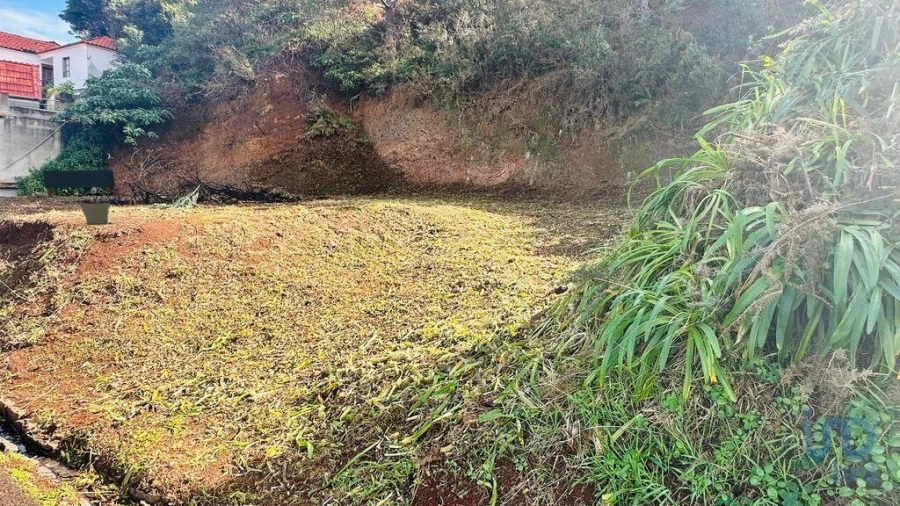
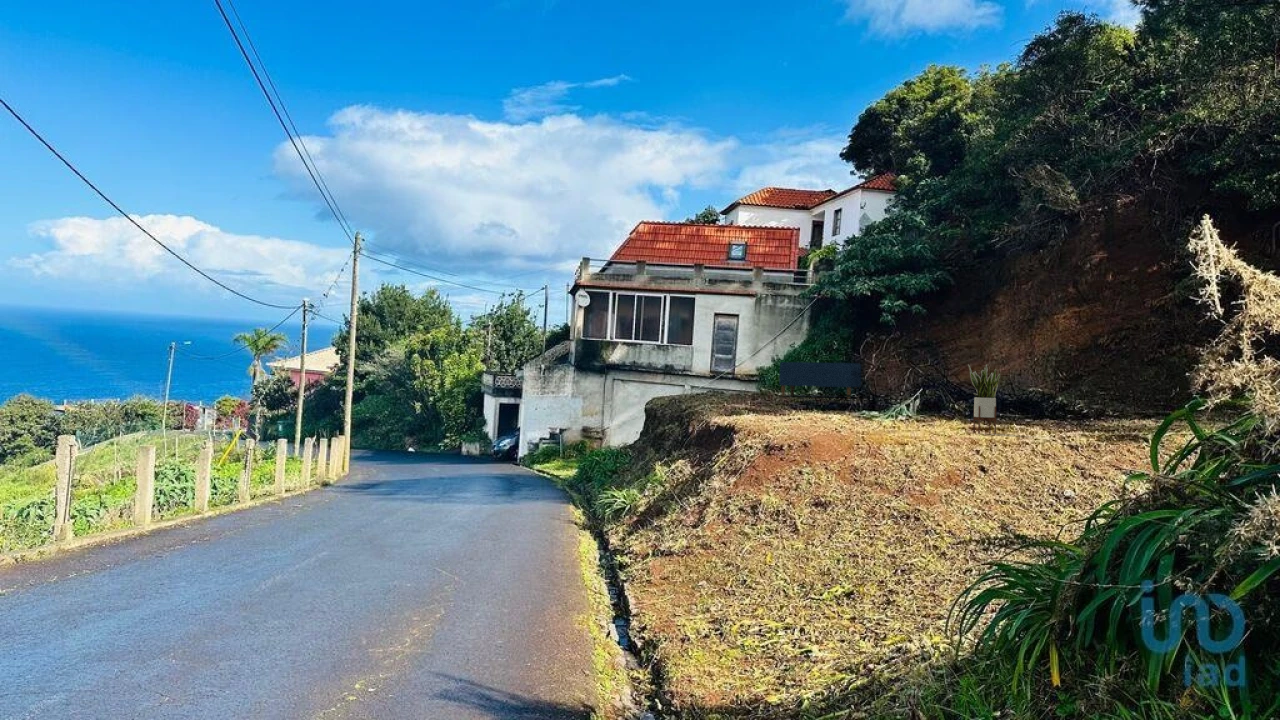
potted plant: none [241,167,263,212] -> present [968,365,1000,434]
bucket: present [81,199,109,224] -> none [761,390,792,430]

